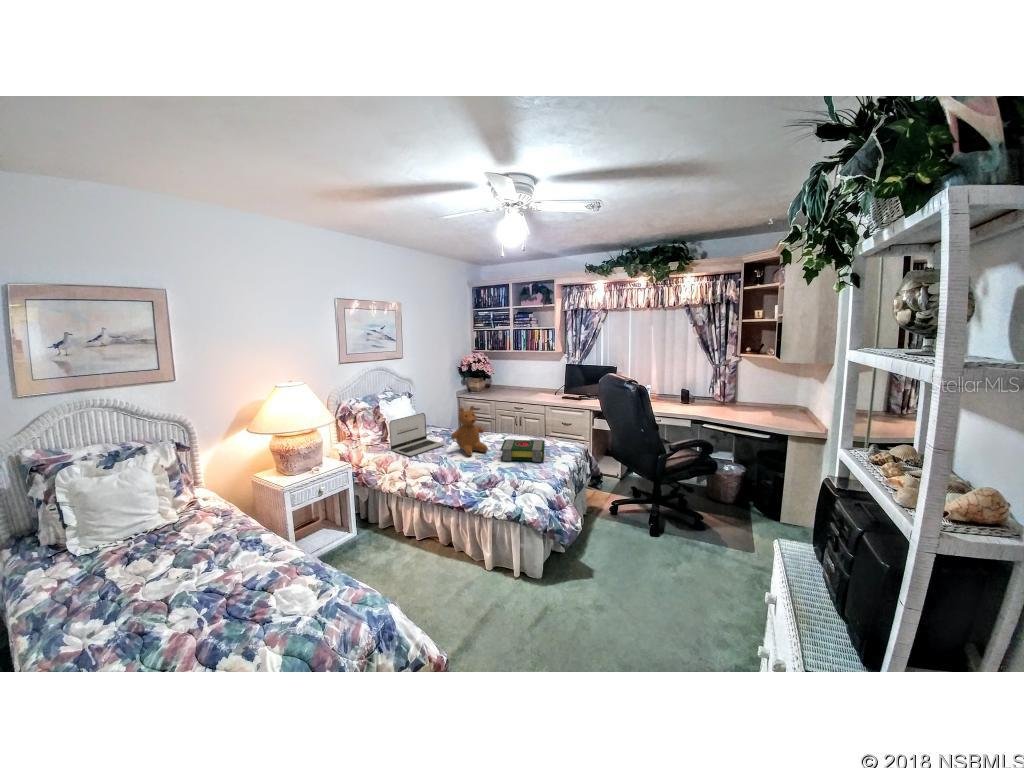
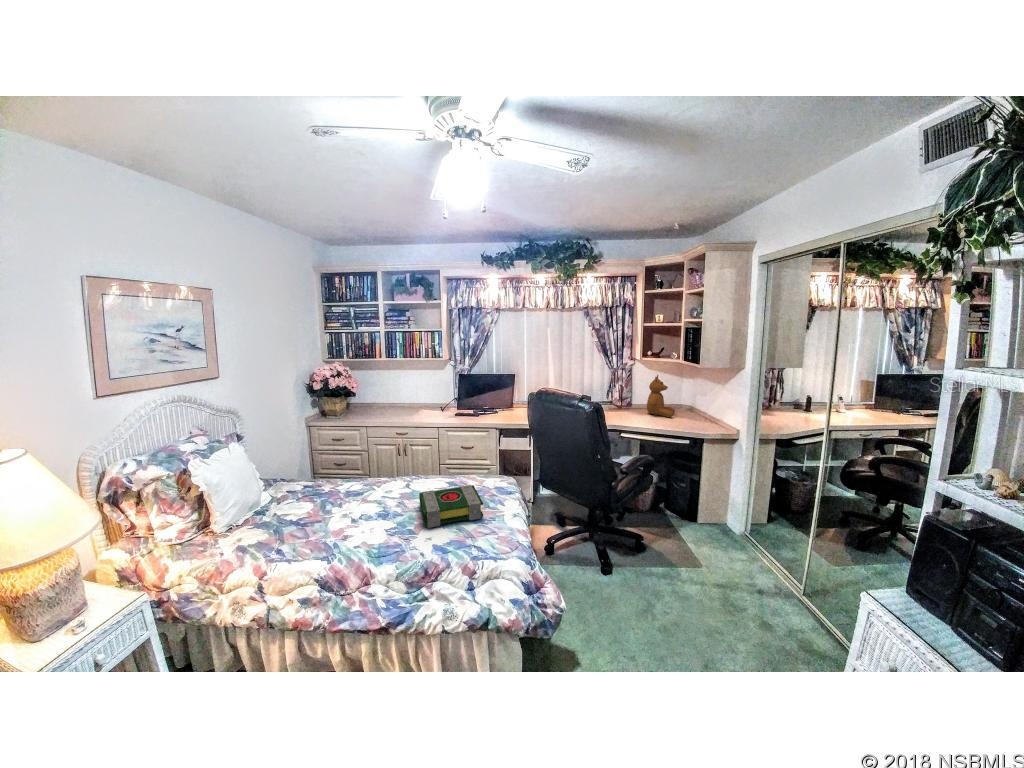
teddy bear: present [451,406,488,456] -> present [647,375,675,417]
laptop: present [389,413,444,456] -> none [217,470,320,553]

